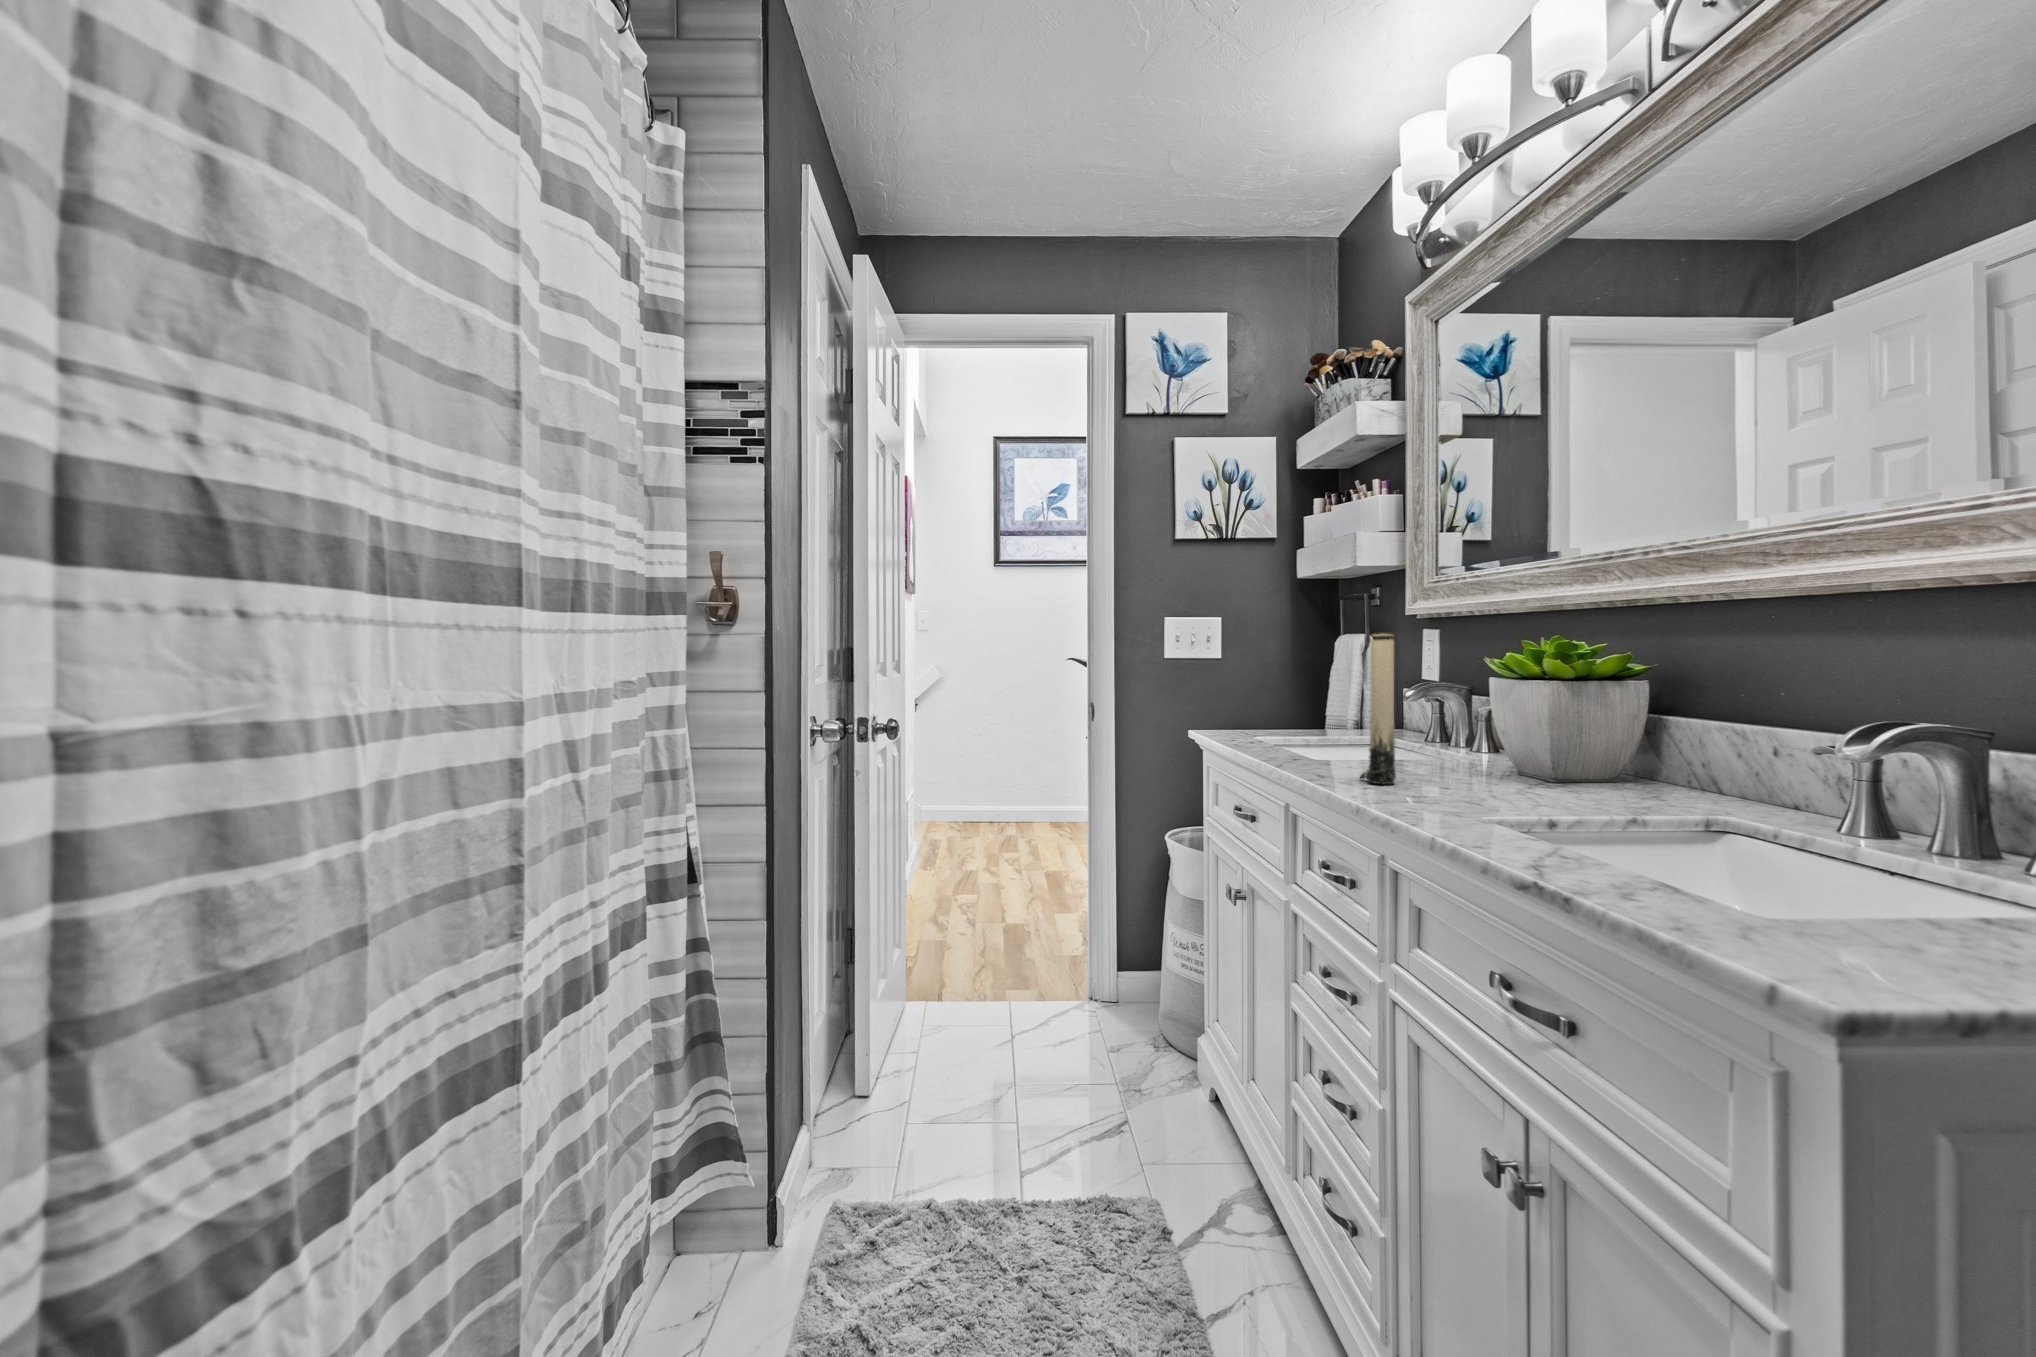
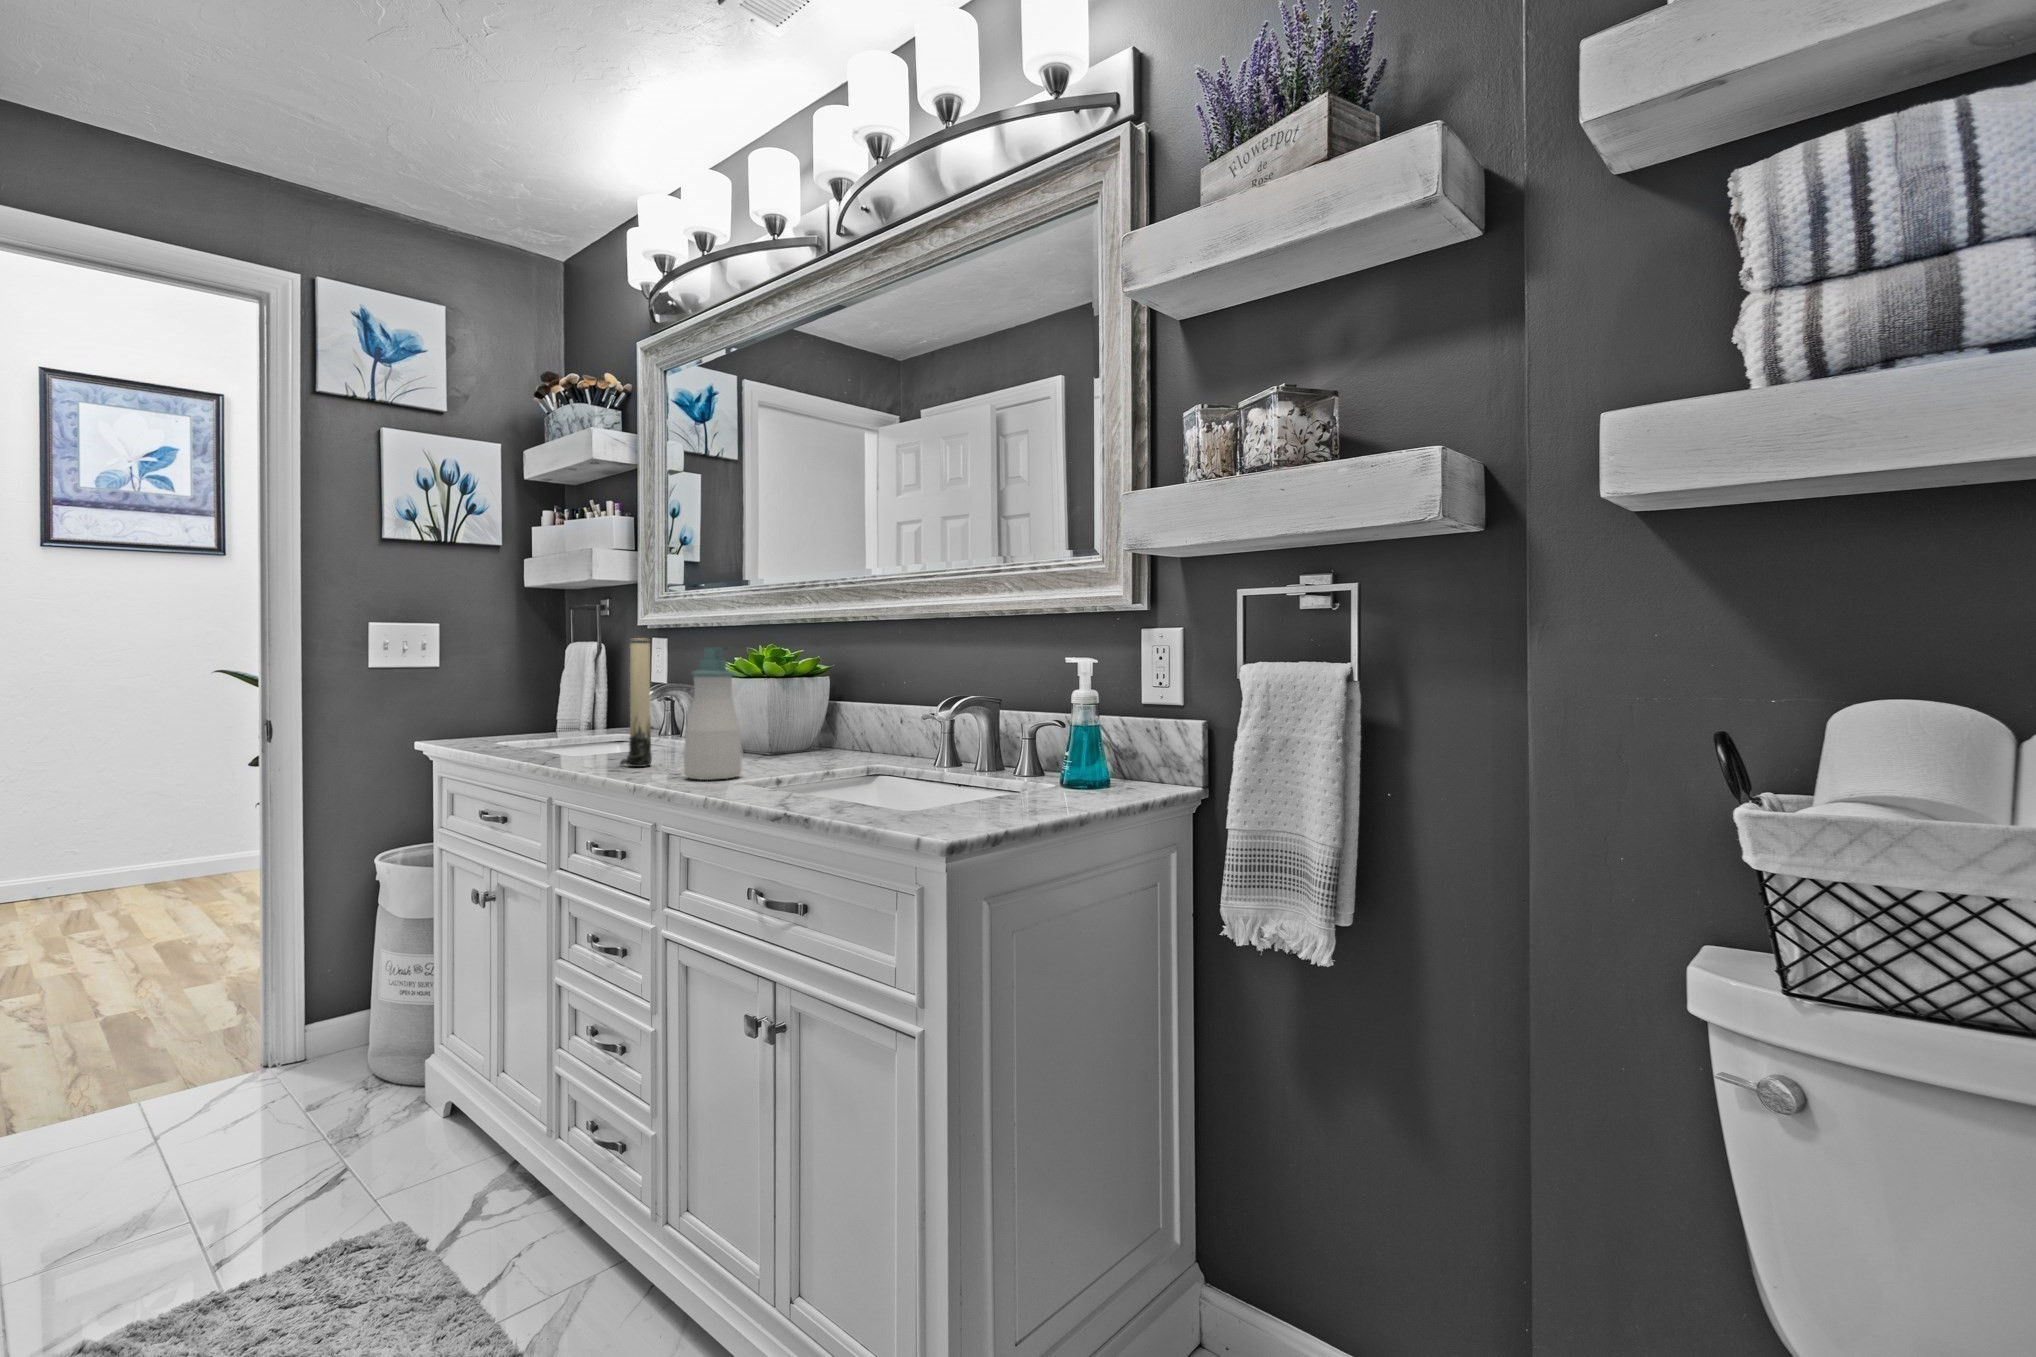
soap bottle: none [1424,647,1502,818] -> present [684,647,741,780]

